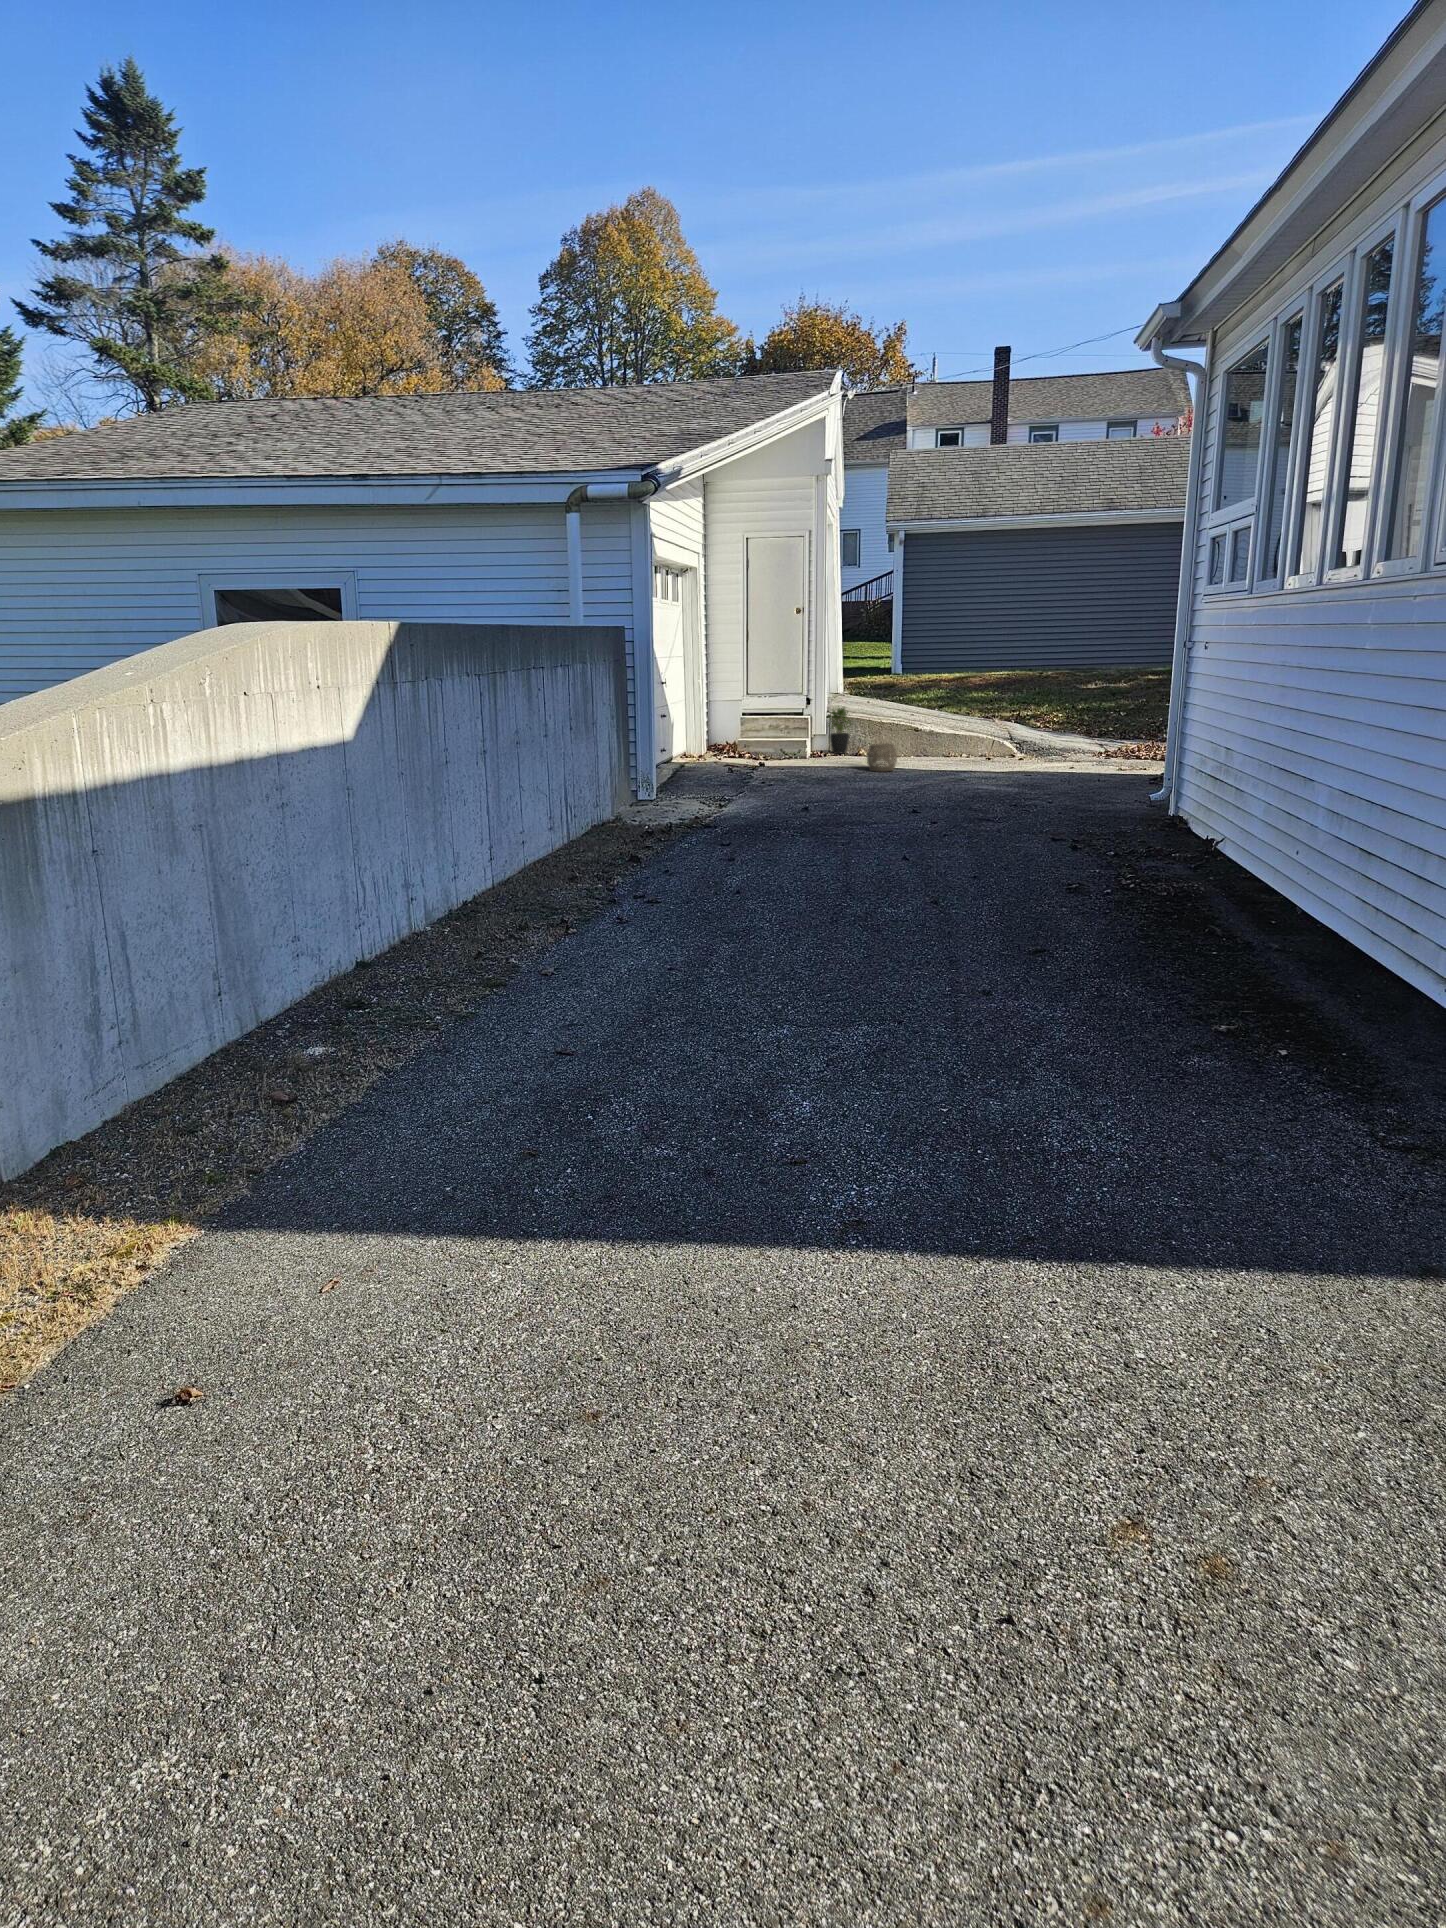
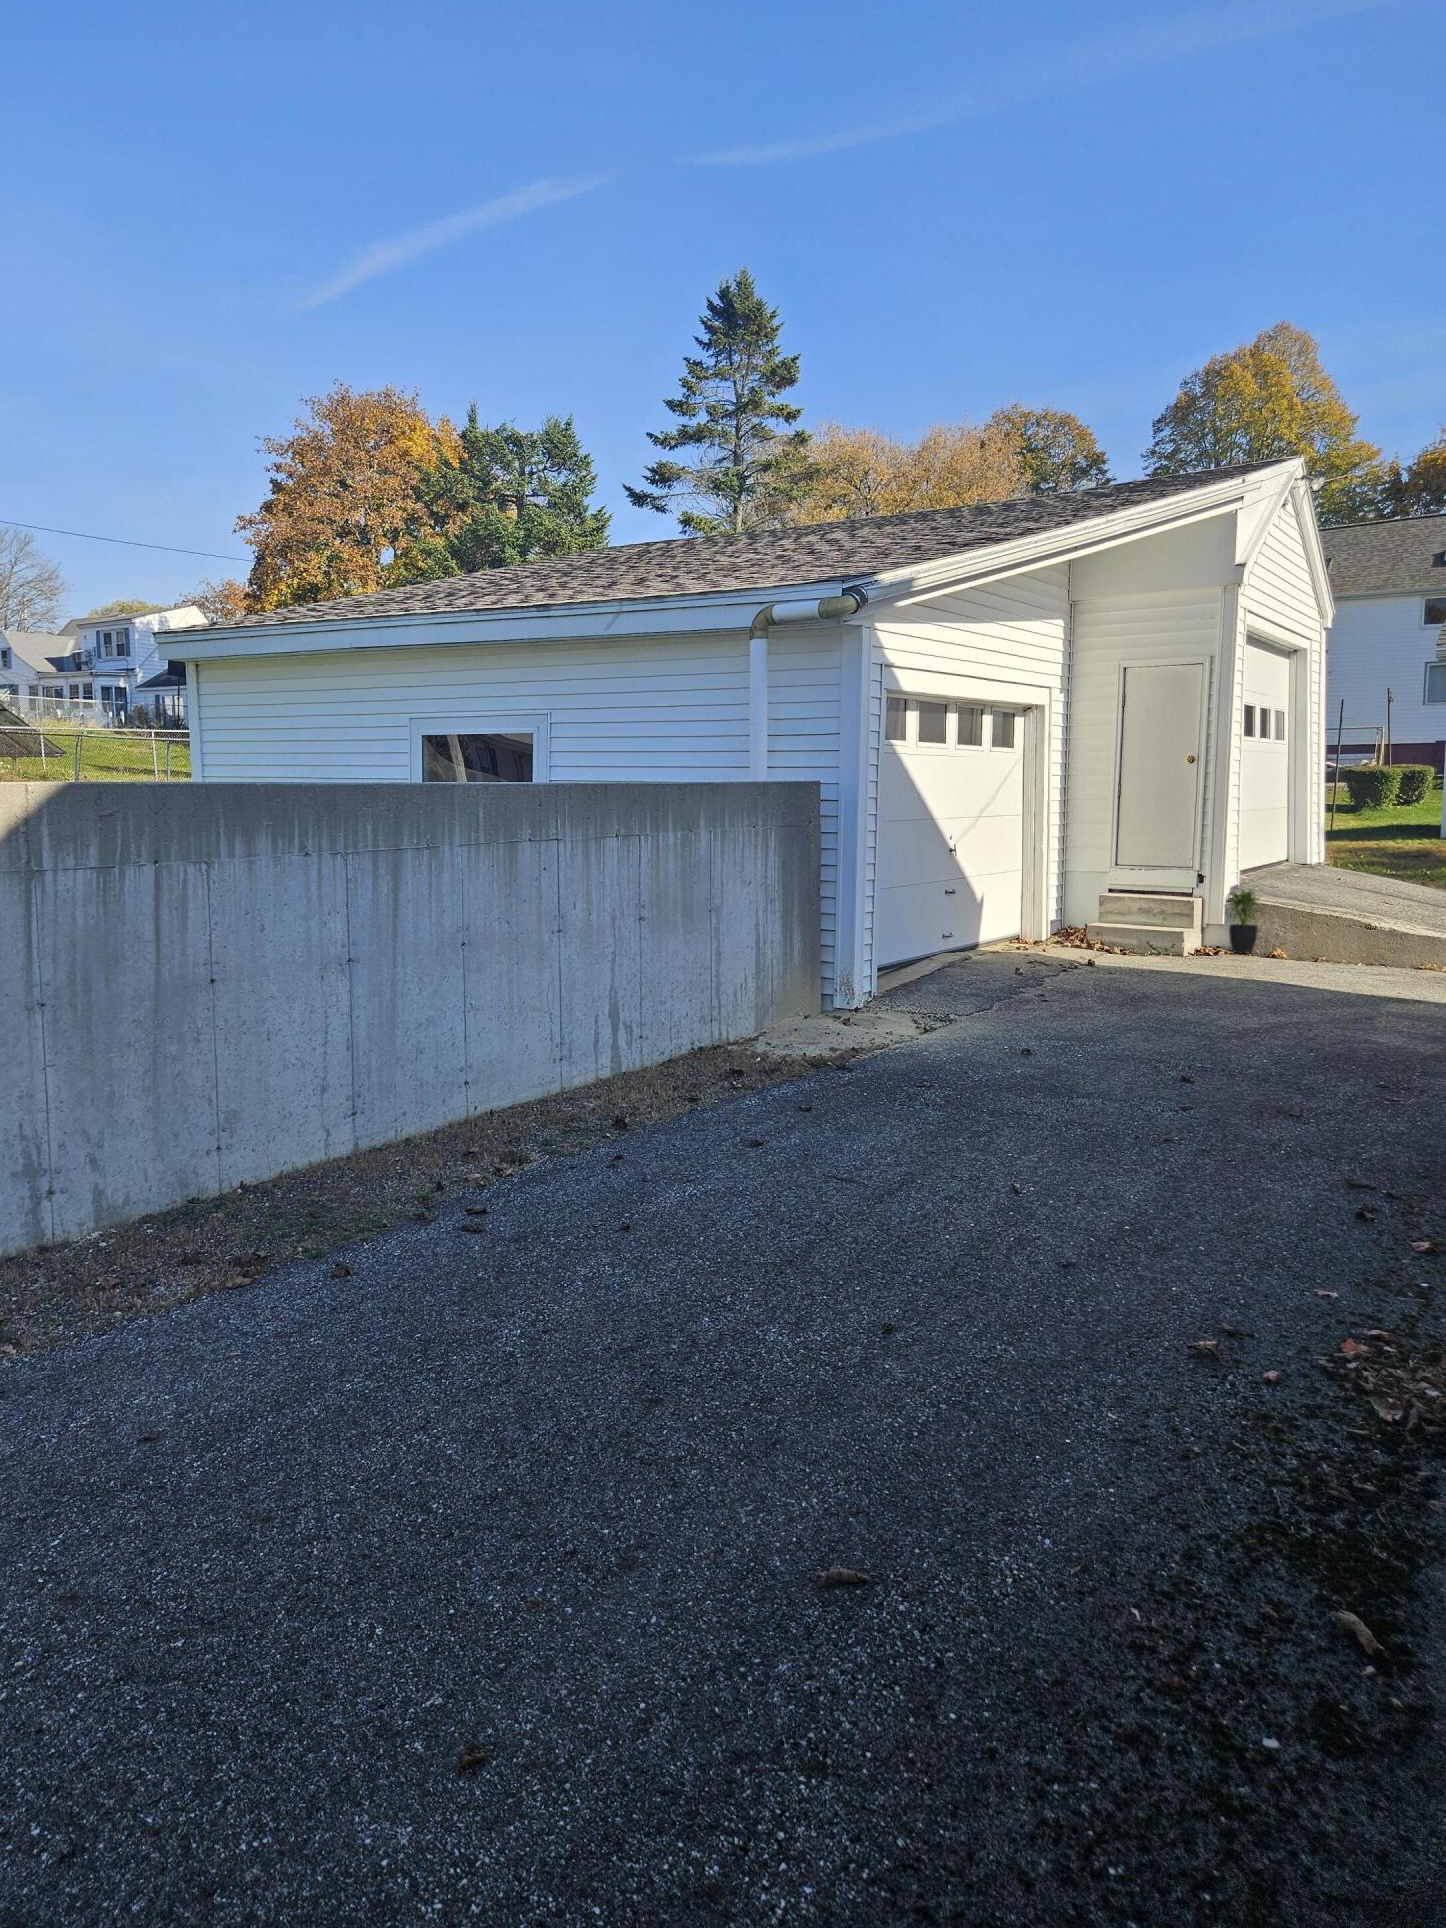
woven basket: present [867,743,897,771] -> none [1242,947,1291,988]

